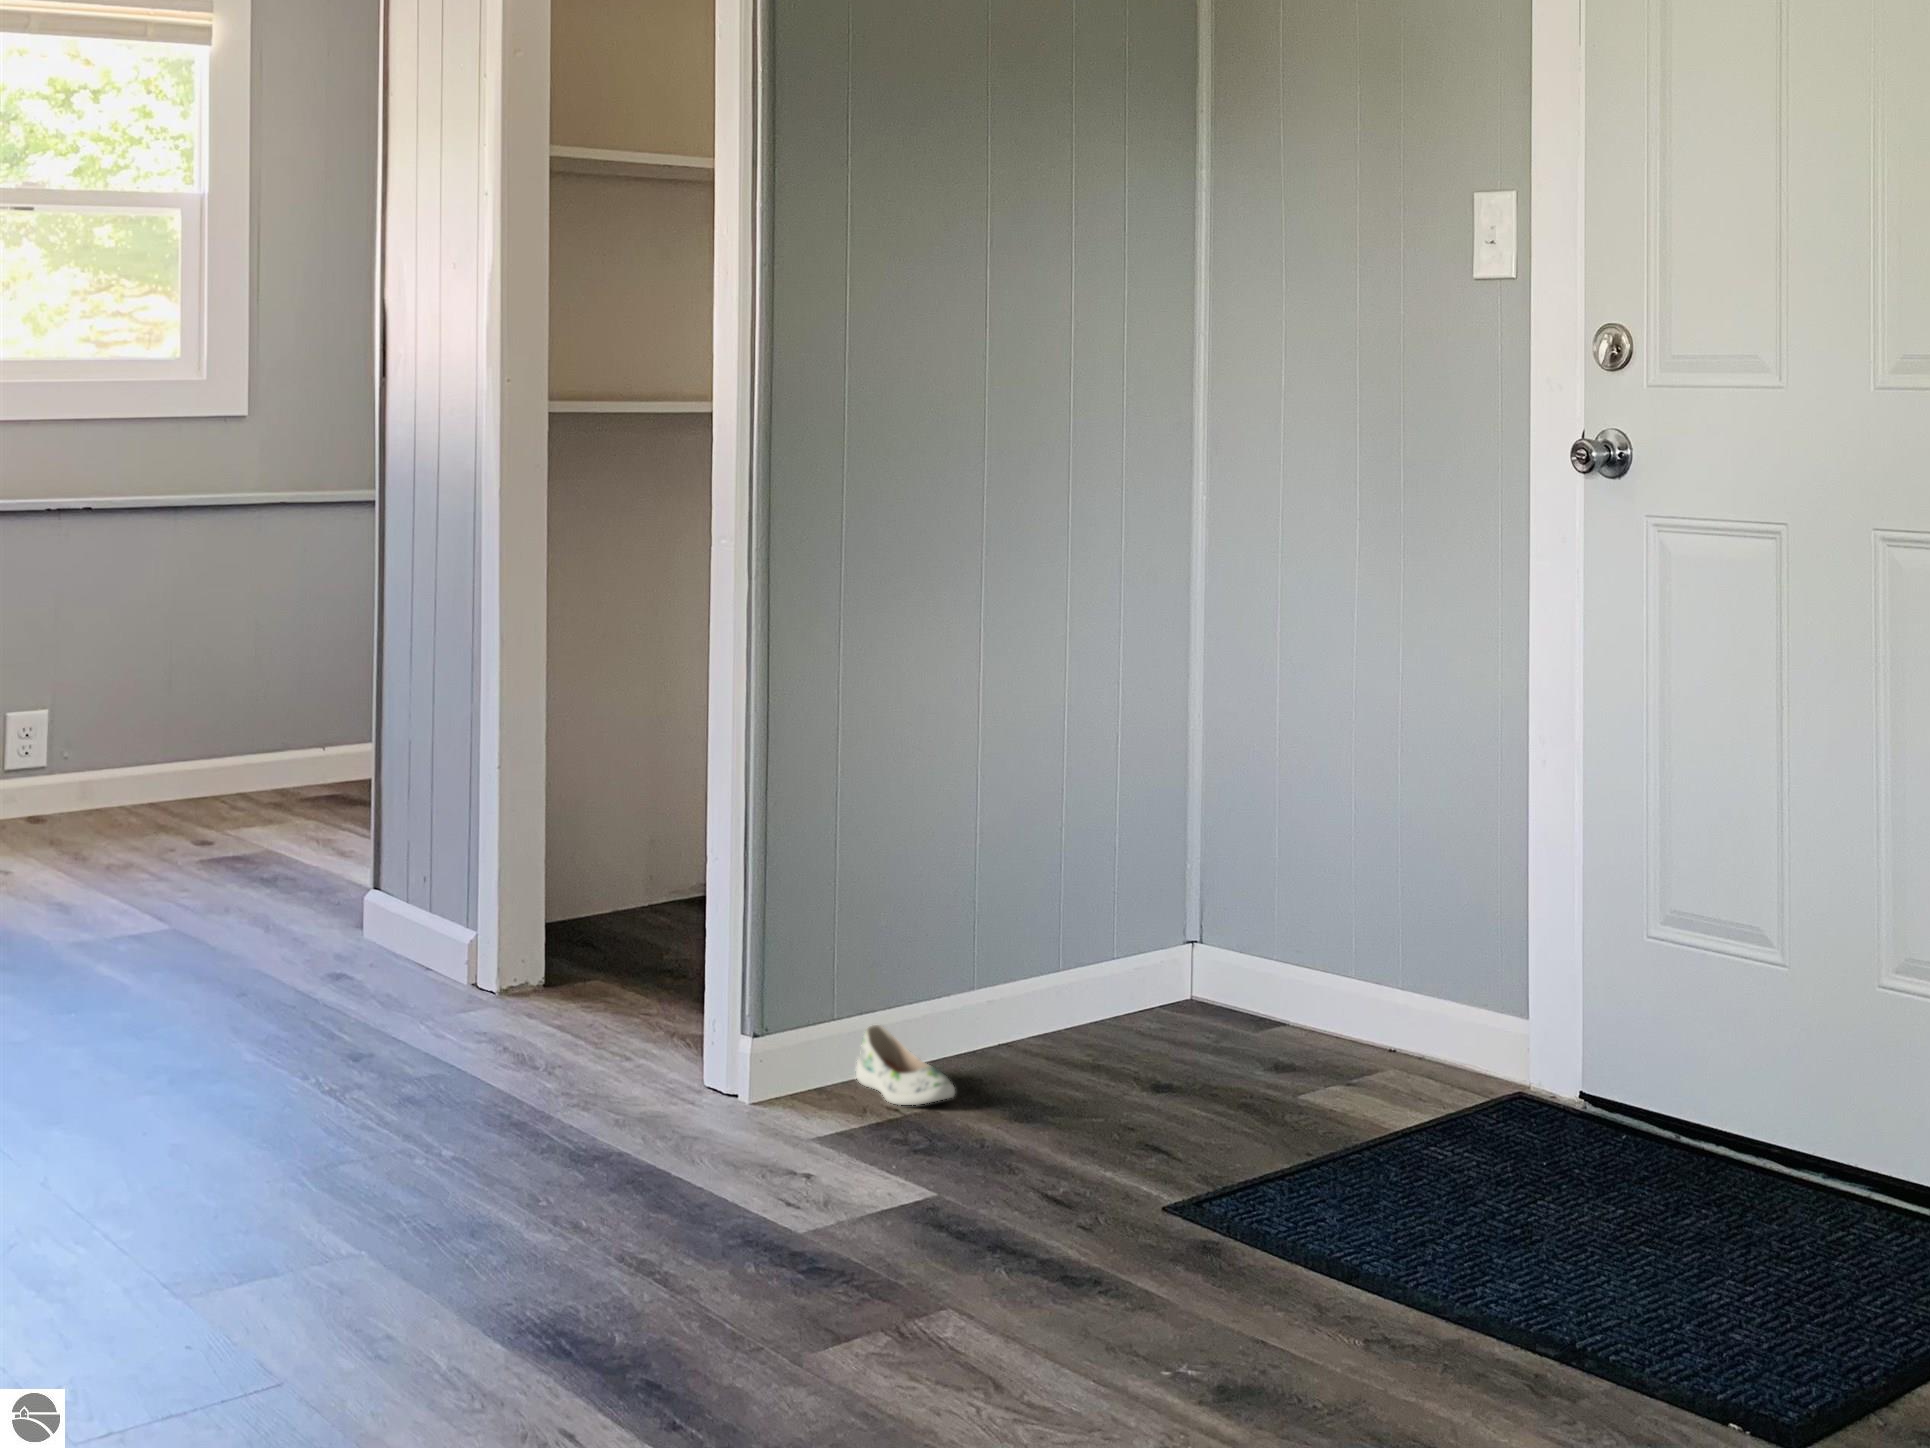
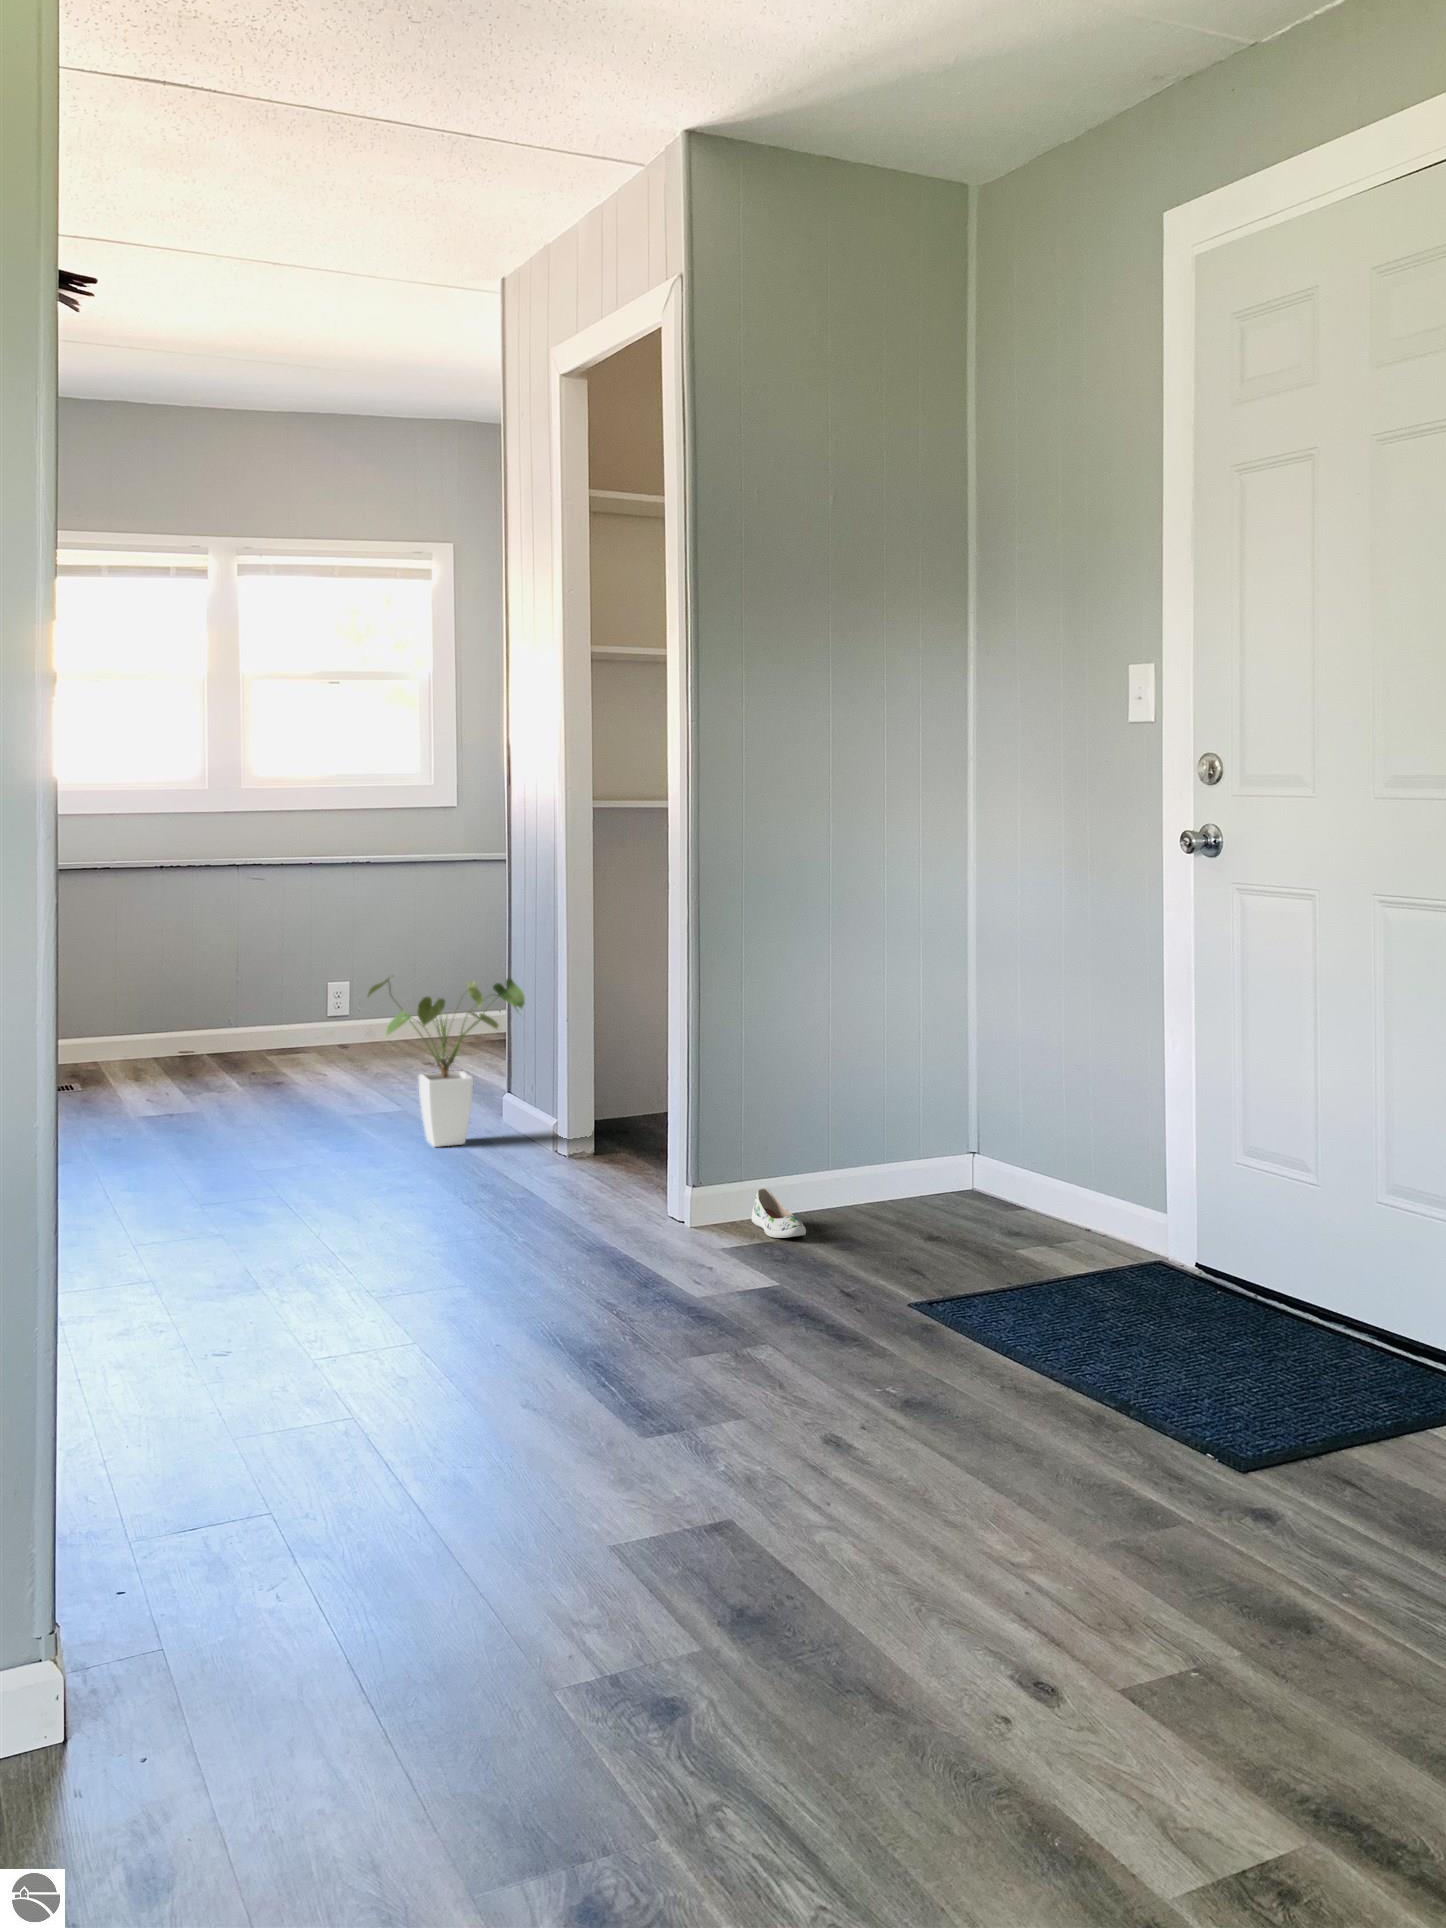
house plant: none [131,695,426,985] -> present [368,978,525,1147]

